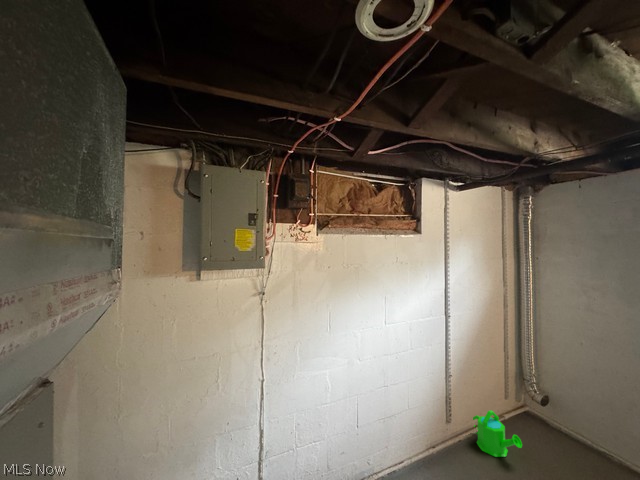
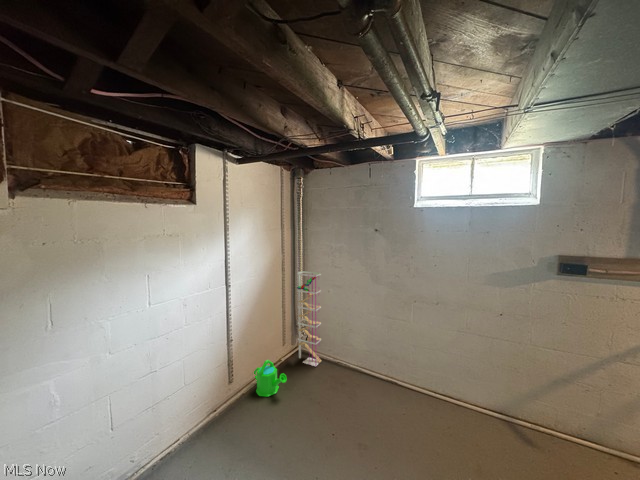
shelving unit: none [525,310,569,443] -> present [297,271,322,366]

